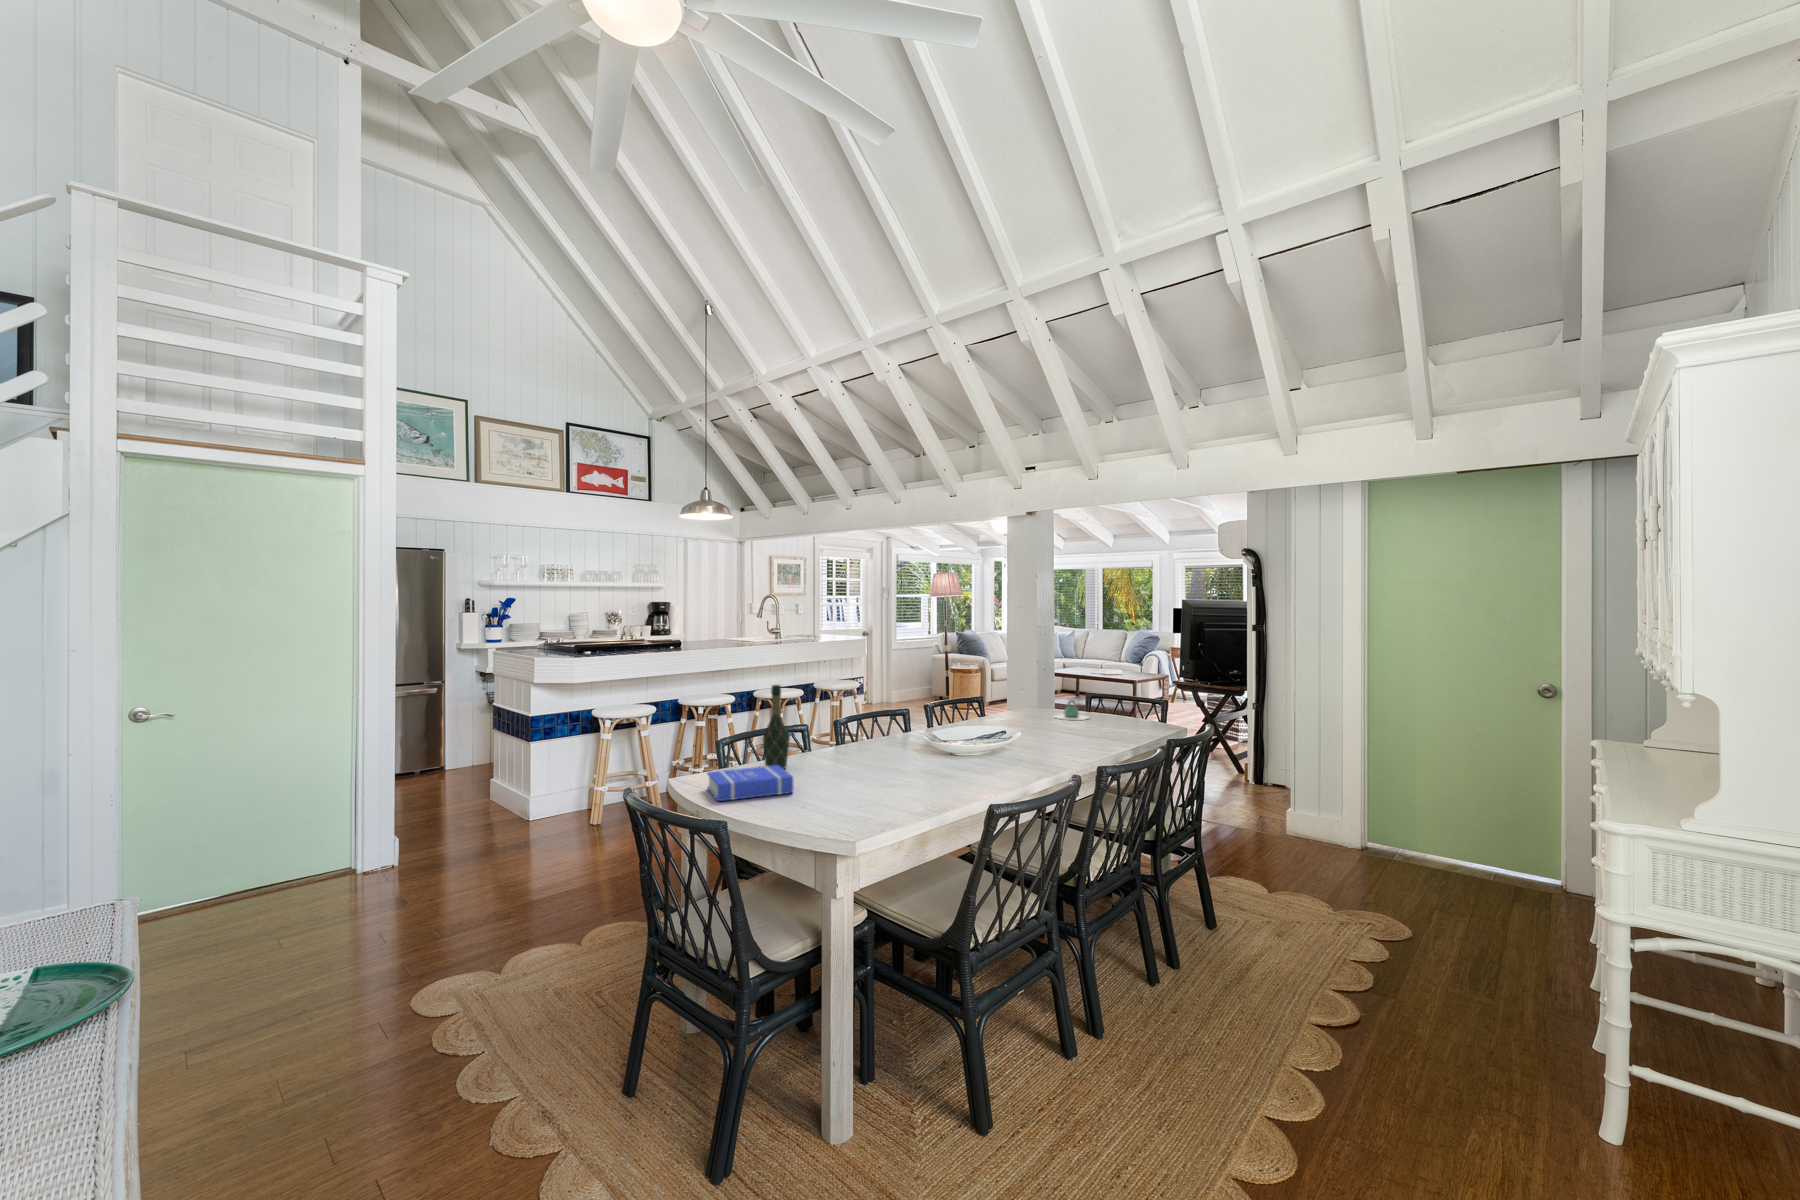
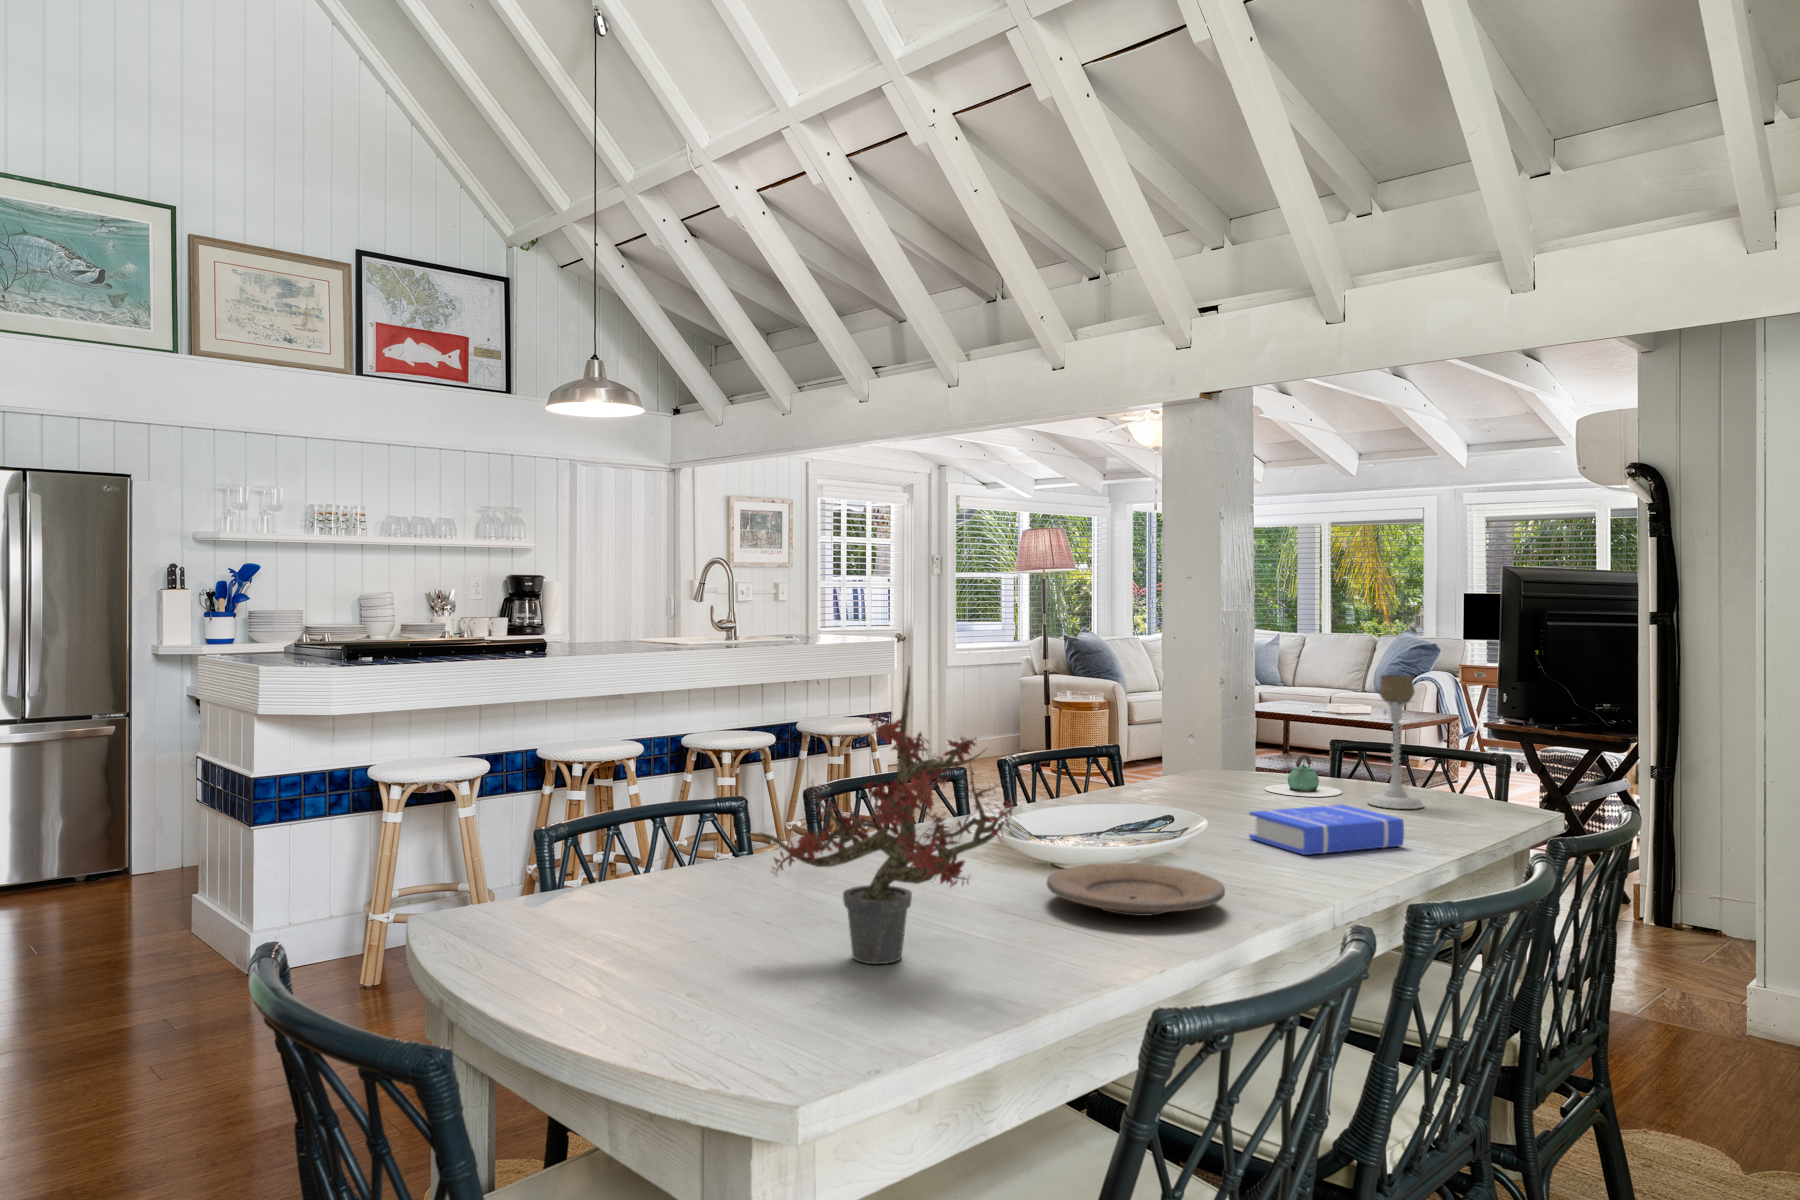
candle holder: none [1100,661,1127,726] -> present [1368,675,1424,809]
potted plant: none [818,666,938,794] -> present [745,667,1013,964]
wine bottle: present [763,685,790,769] -> none [636,712,696,900]
plate: none [948,751,1027,774] -> present [1047,863,1225,916]
book: present [707,765,793,801] -> present [1249,804,1404,855]

